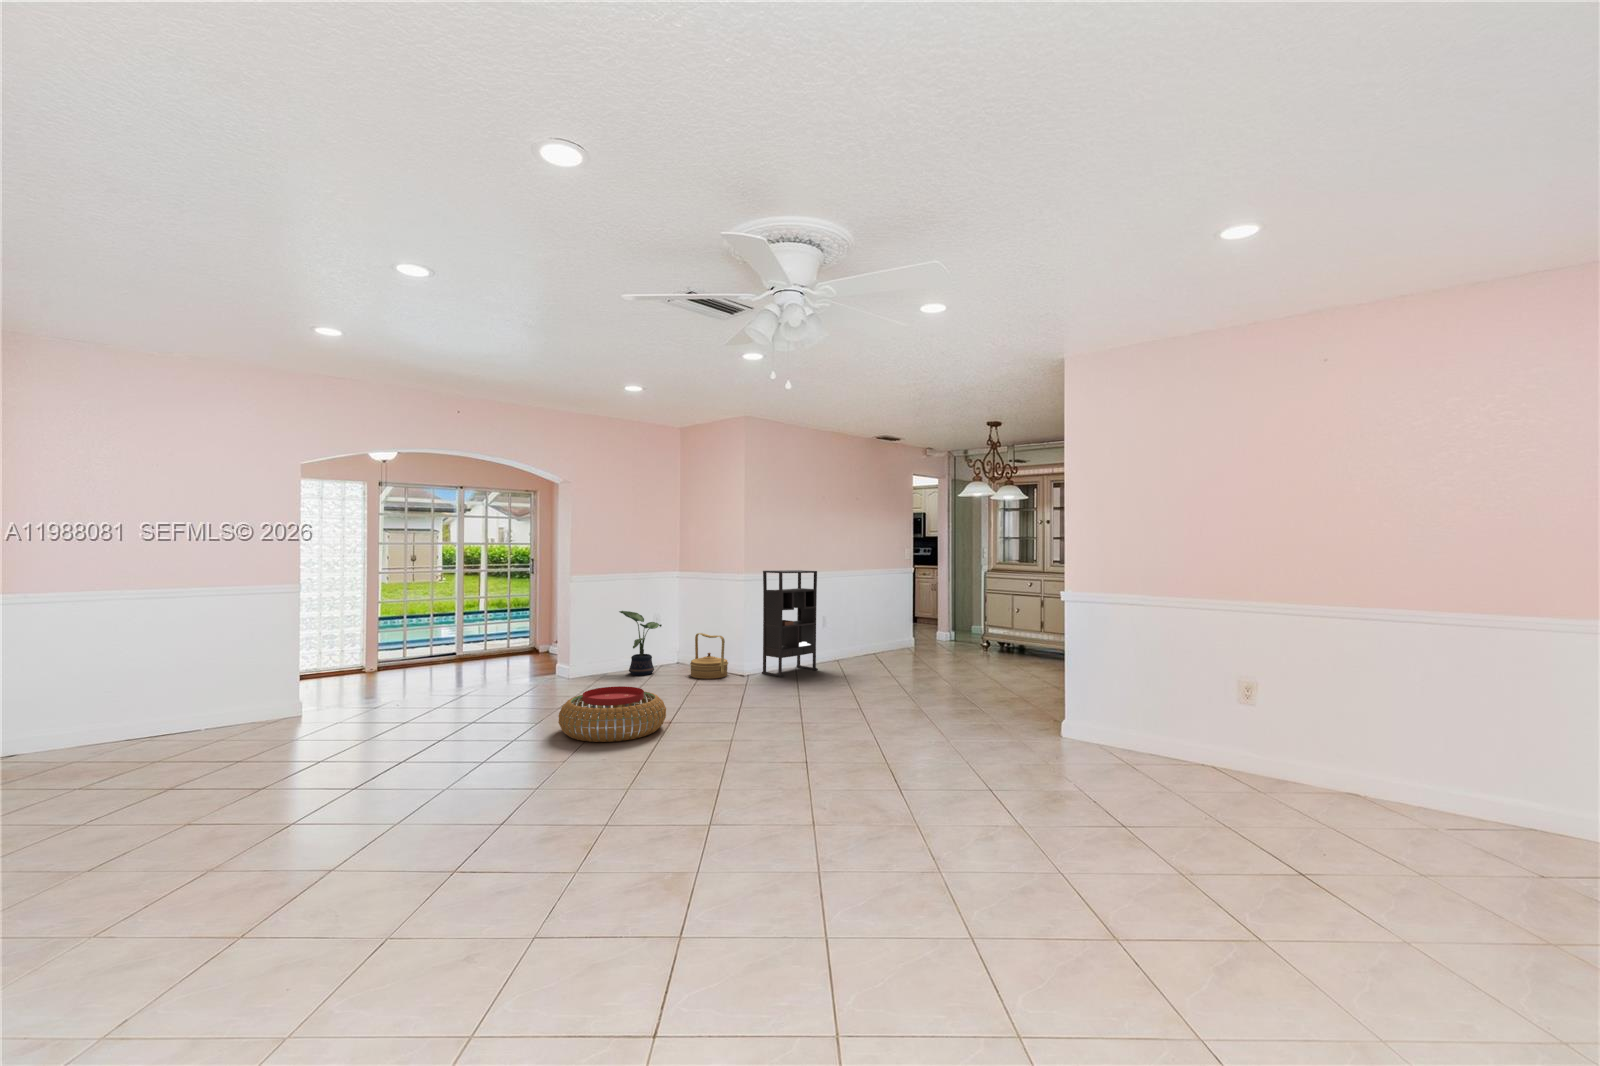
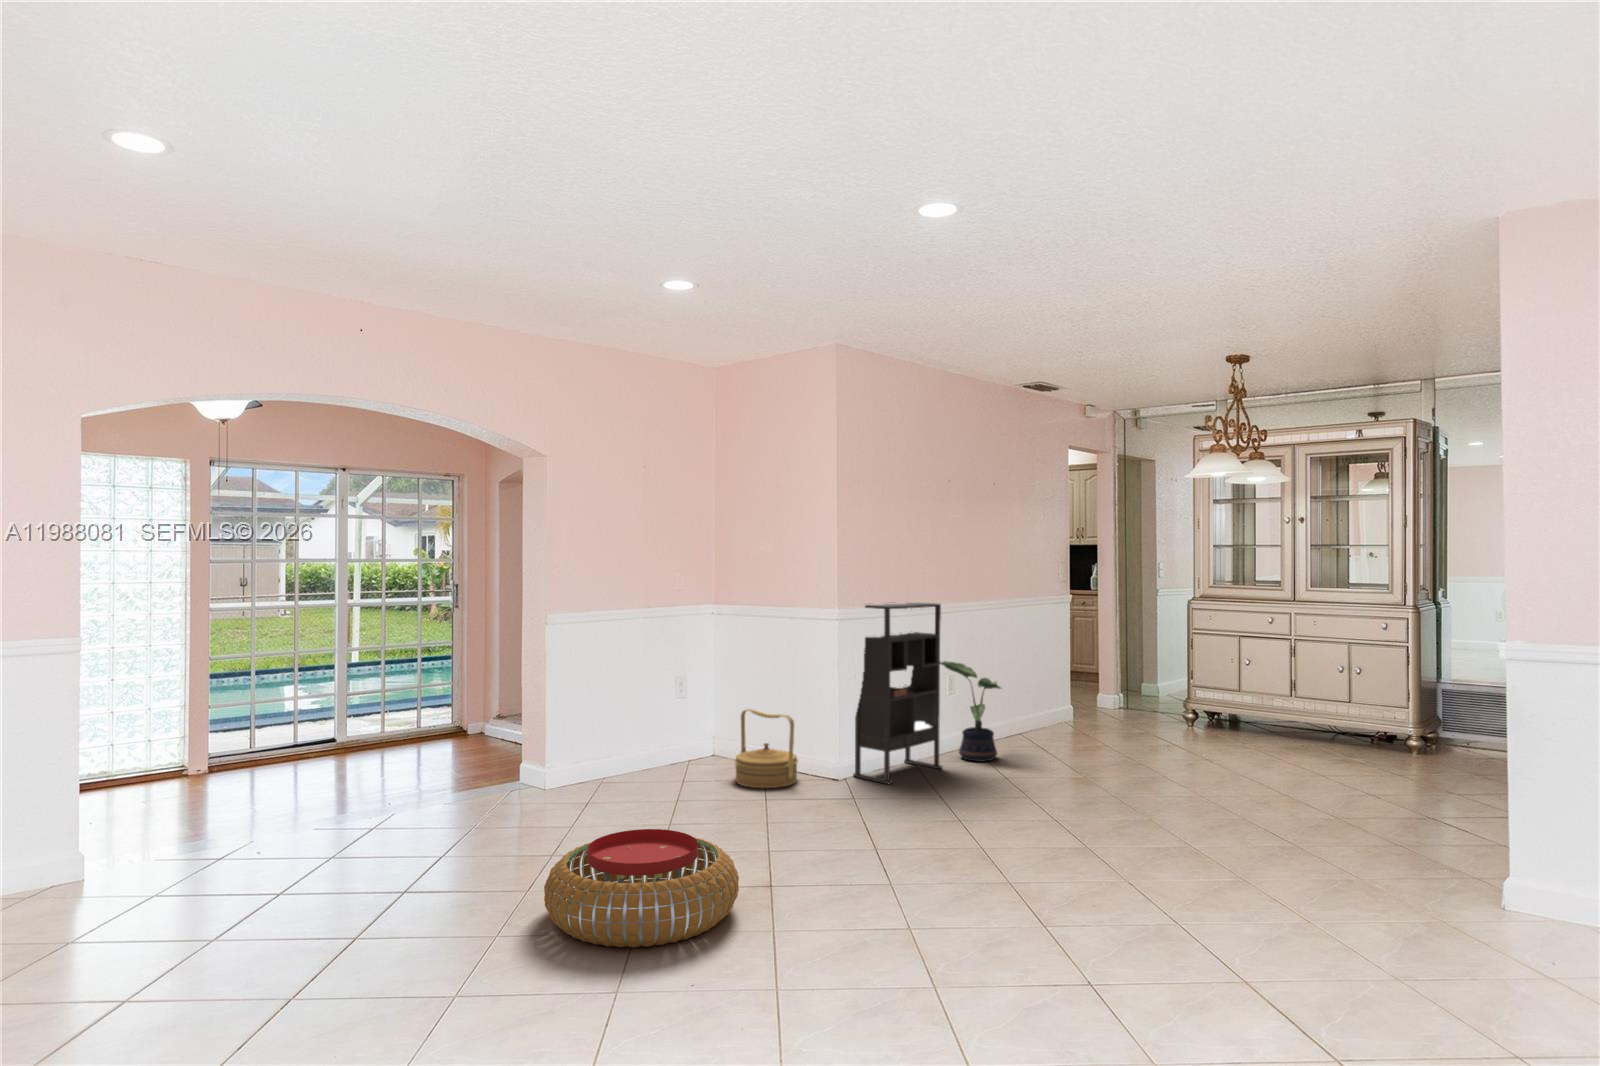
potted plant: present [619,611,662,675] -> present [940,661,1001,762]

